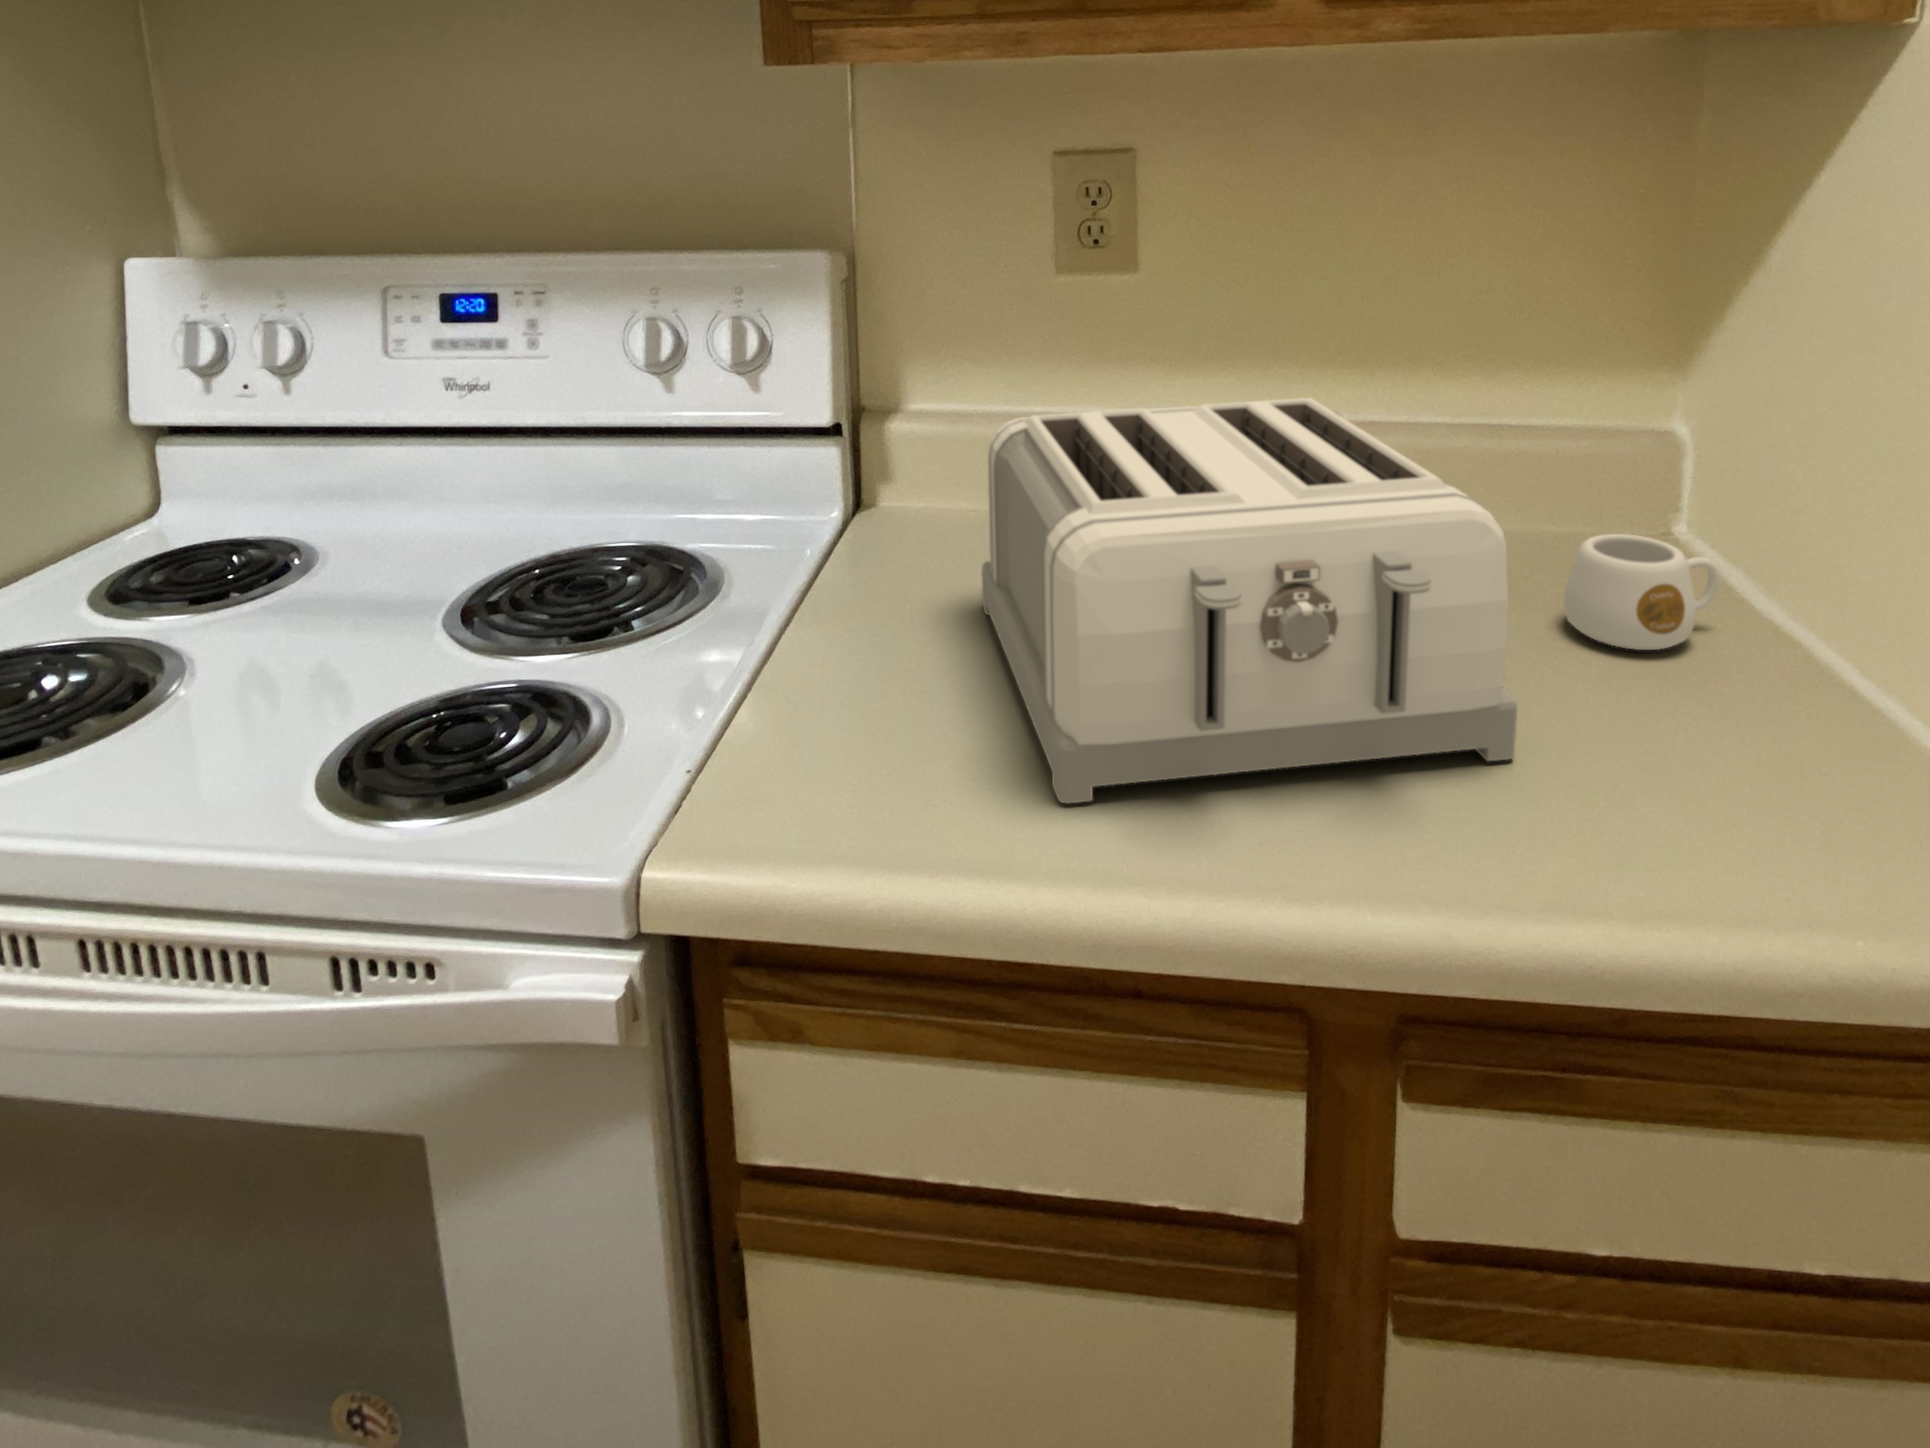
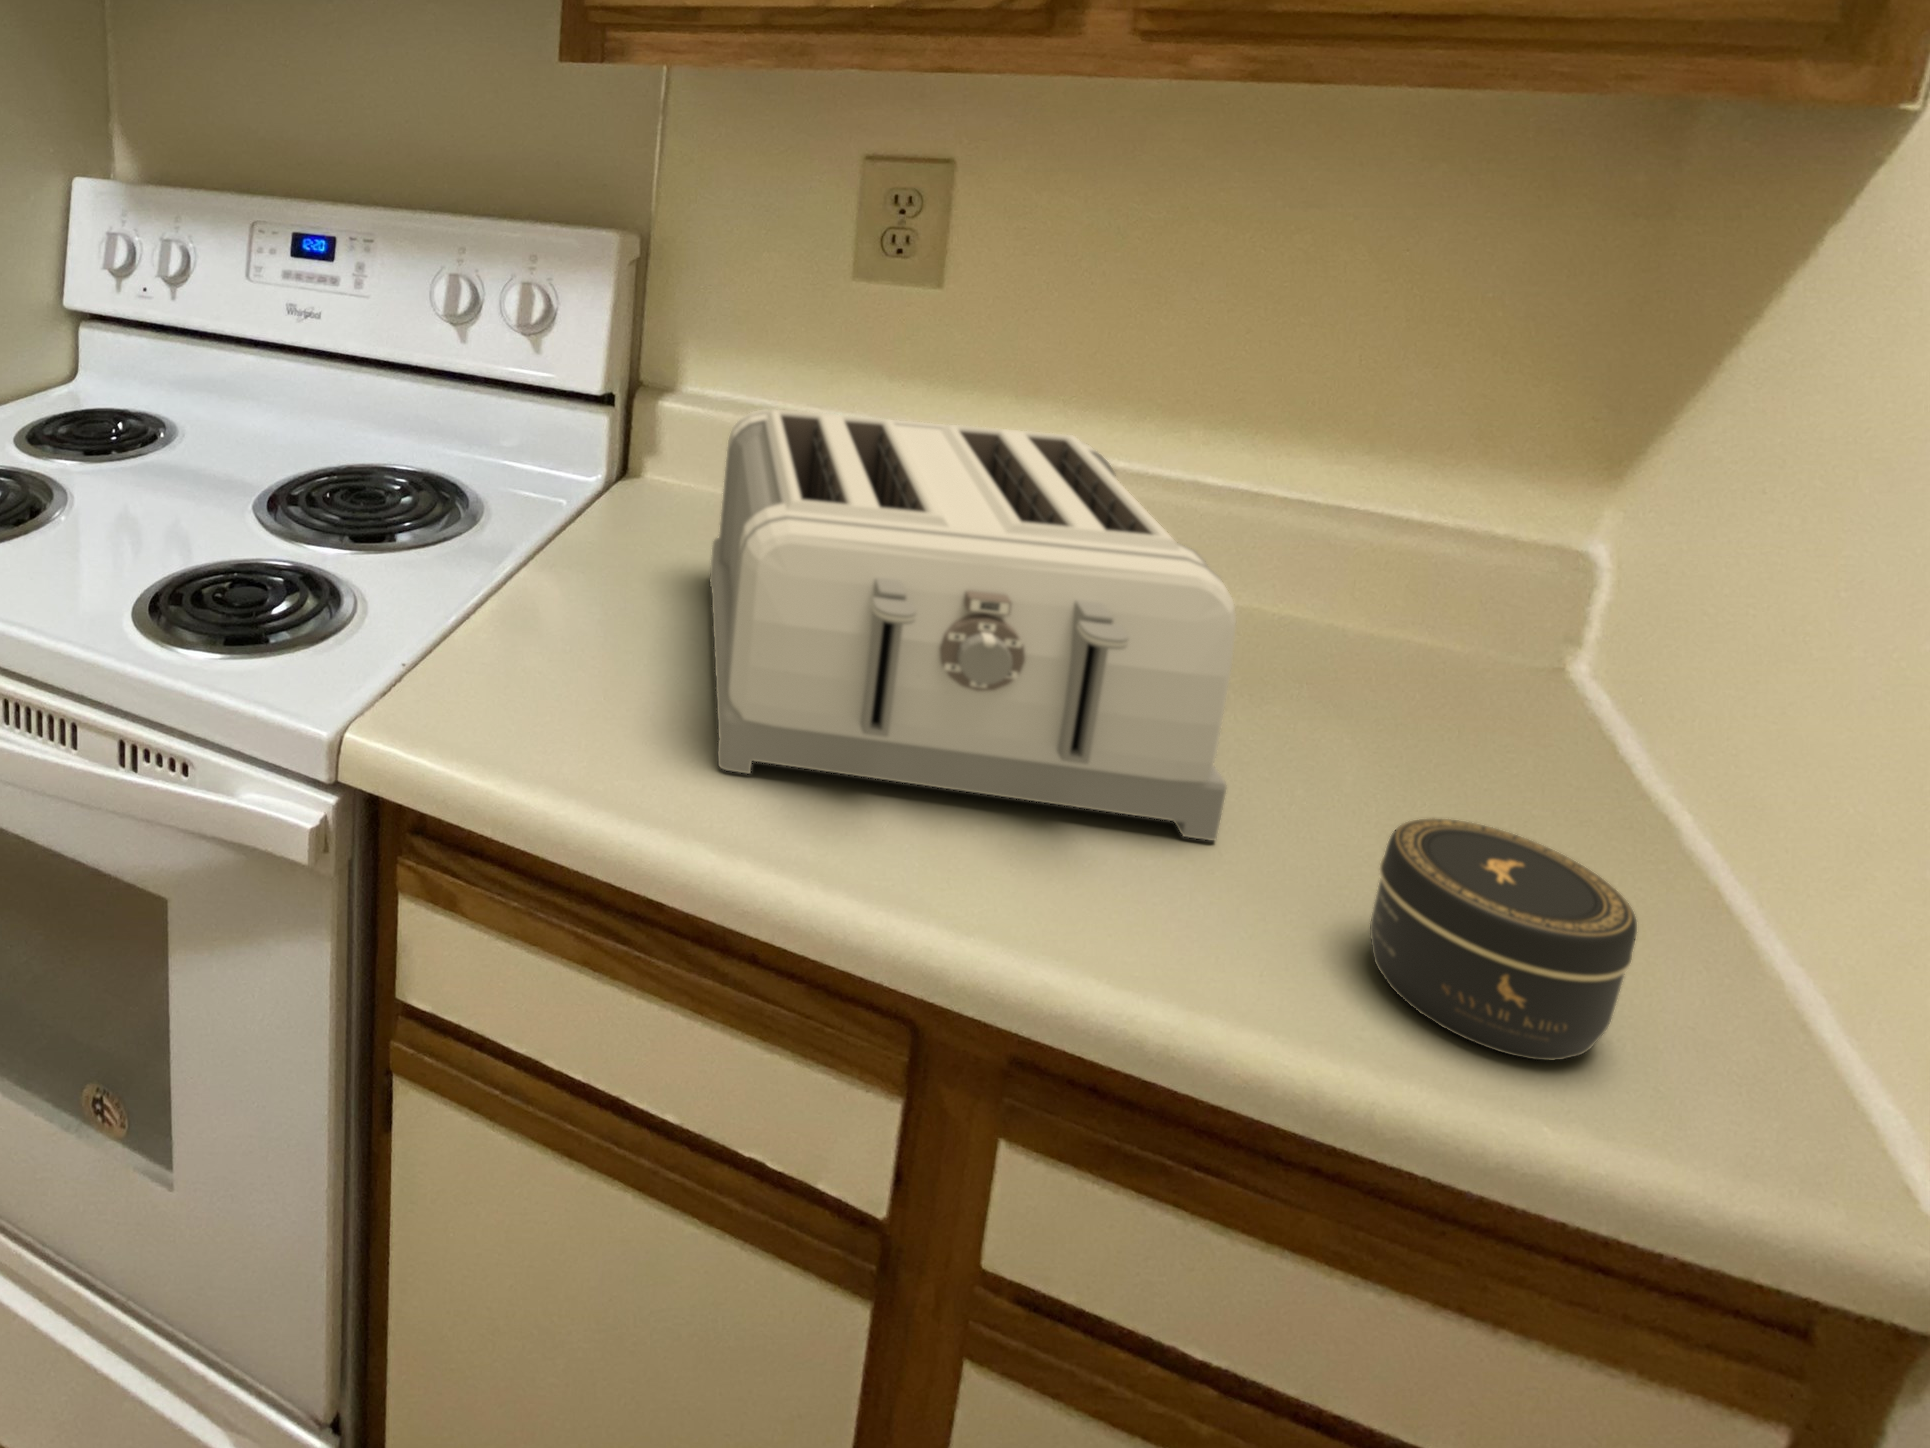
mug: present [1563,534,1719,650] -> none [1341,635,1550,772]
jar: none [1663,688,1868,887] -> present [1370,818,1637,1060]

